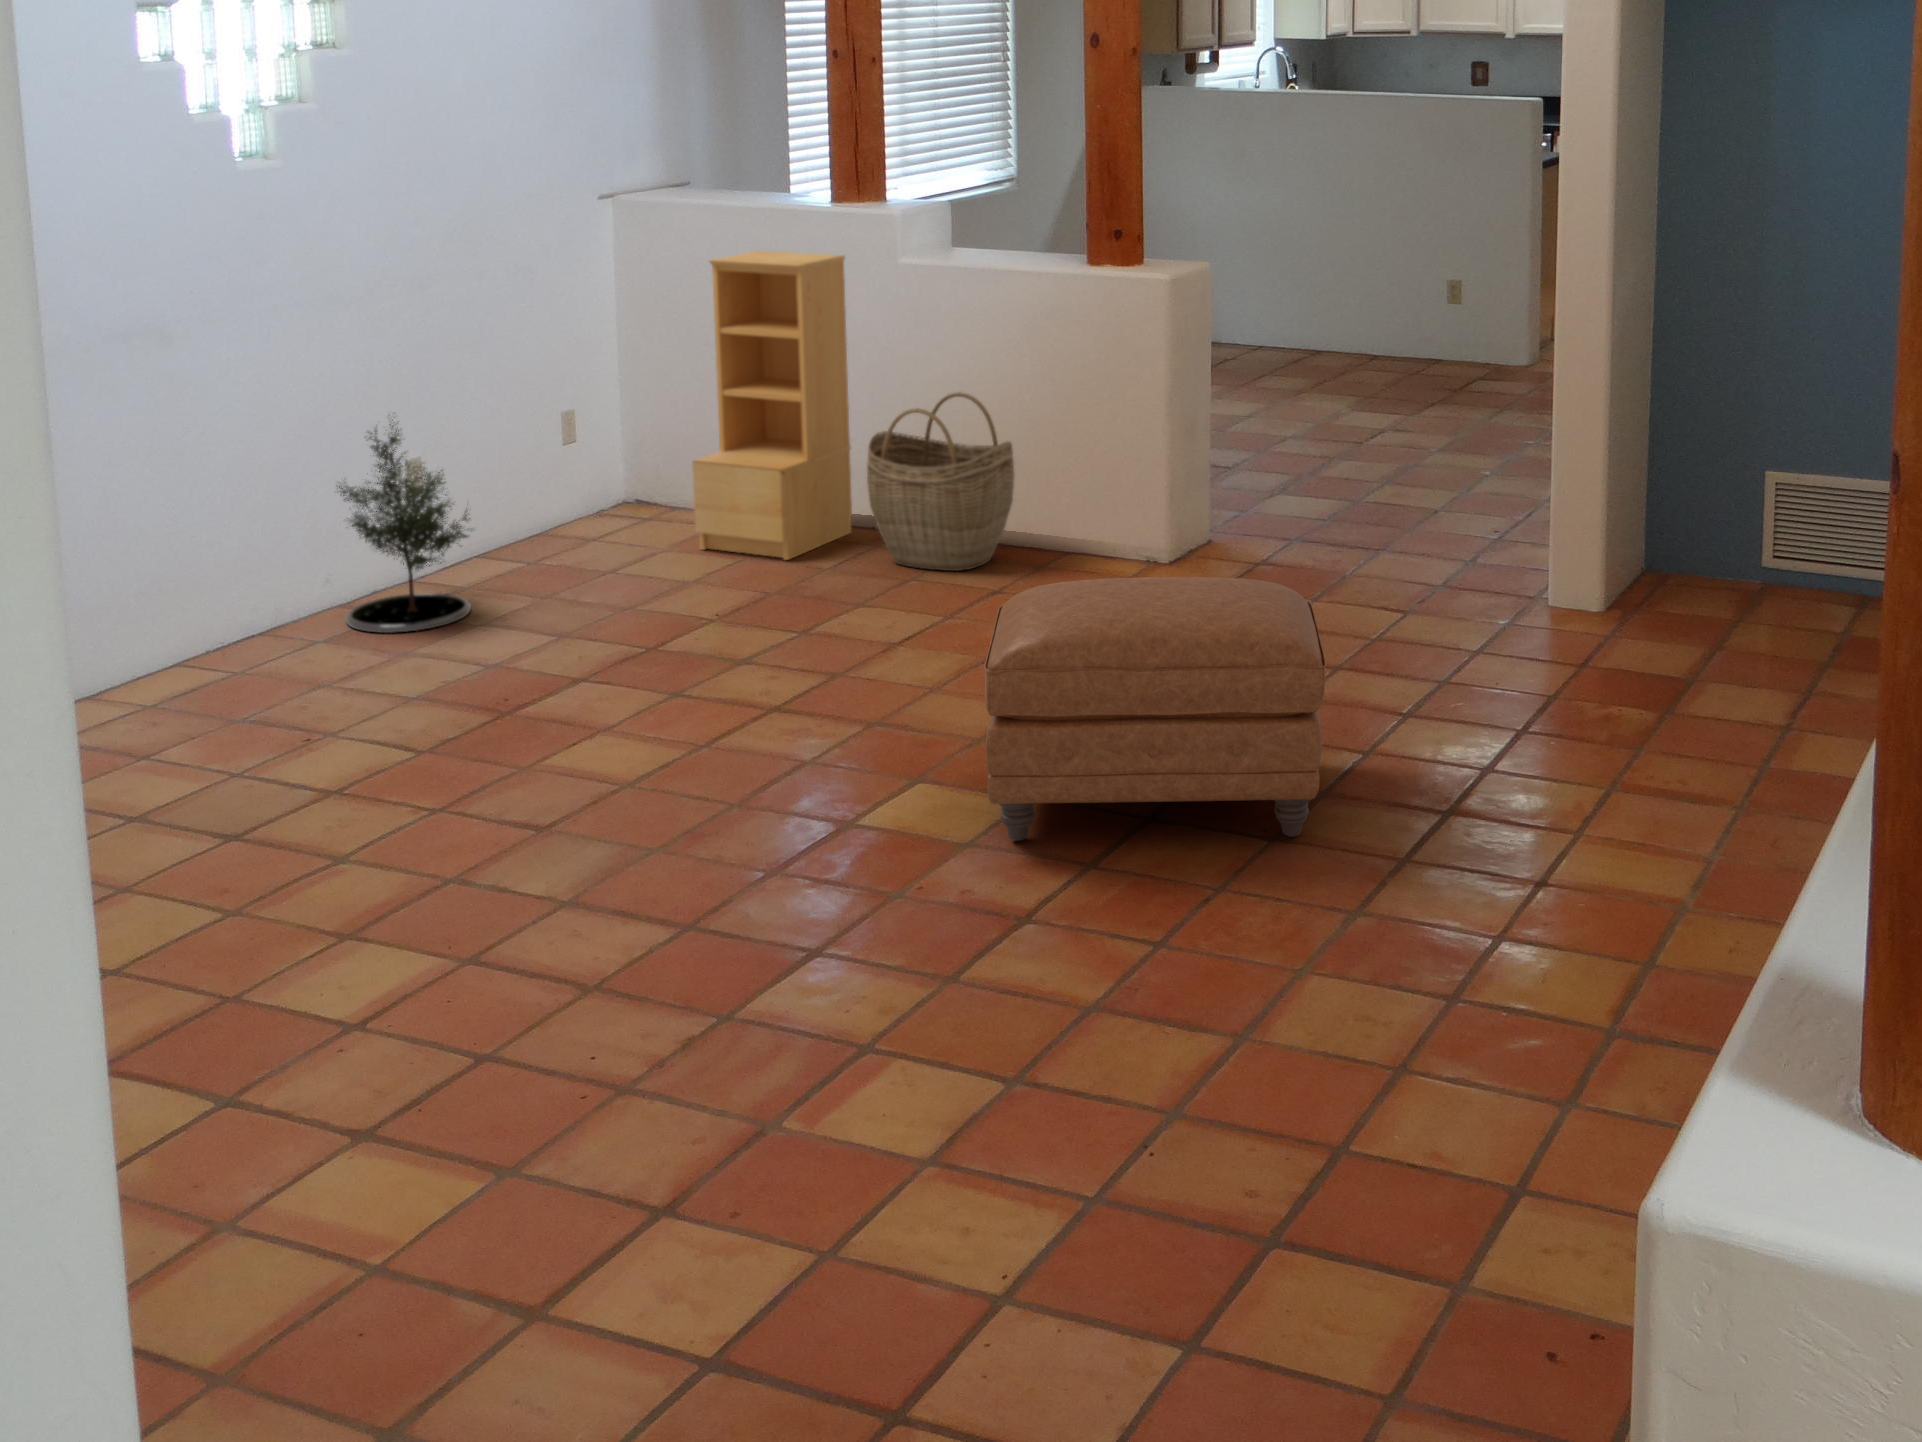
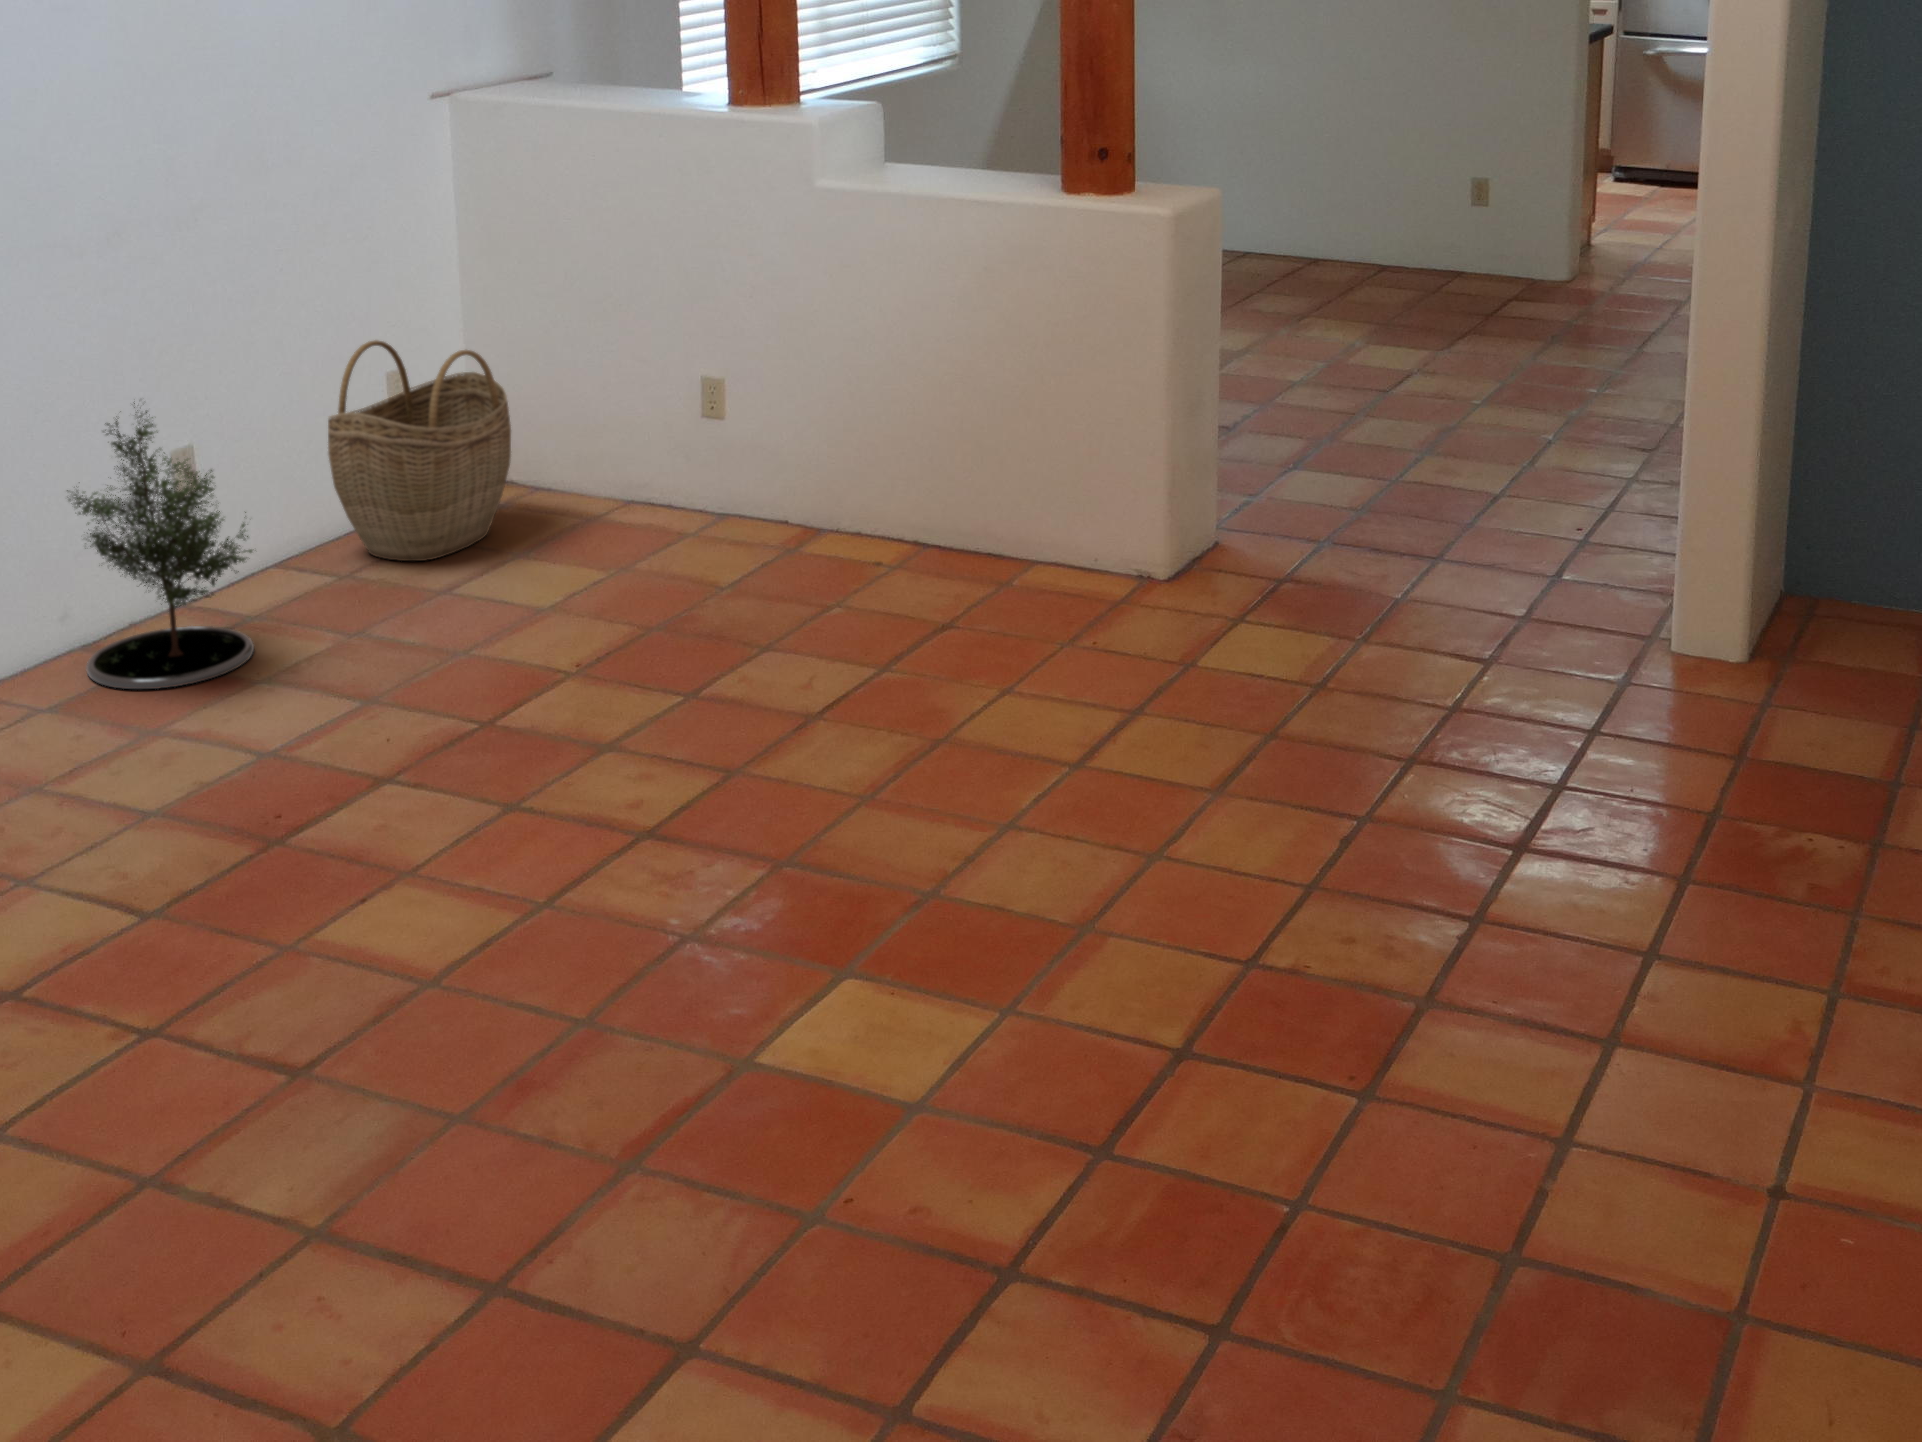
bookshelf: present [692,251,852,560] -> none [548,169,756,574]
woven basket: present [867,392,1015,571] -> present [328,340,511,561]
ottoman: present [984,577,1326,841] -> none [939,679,1437,1075]

